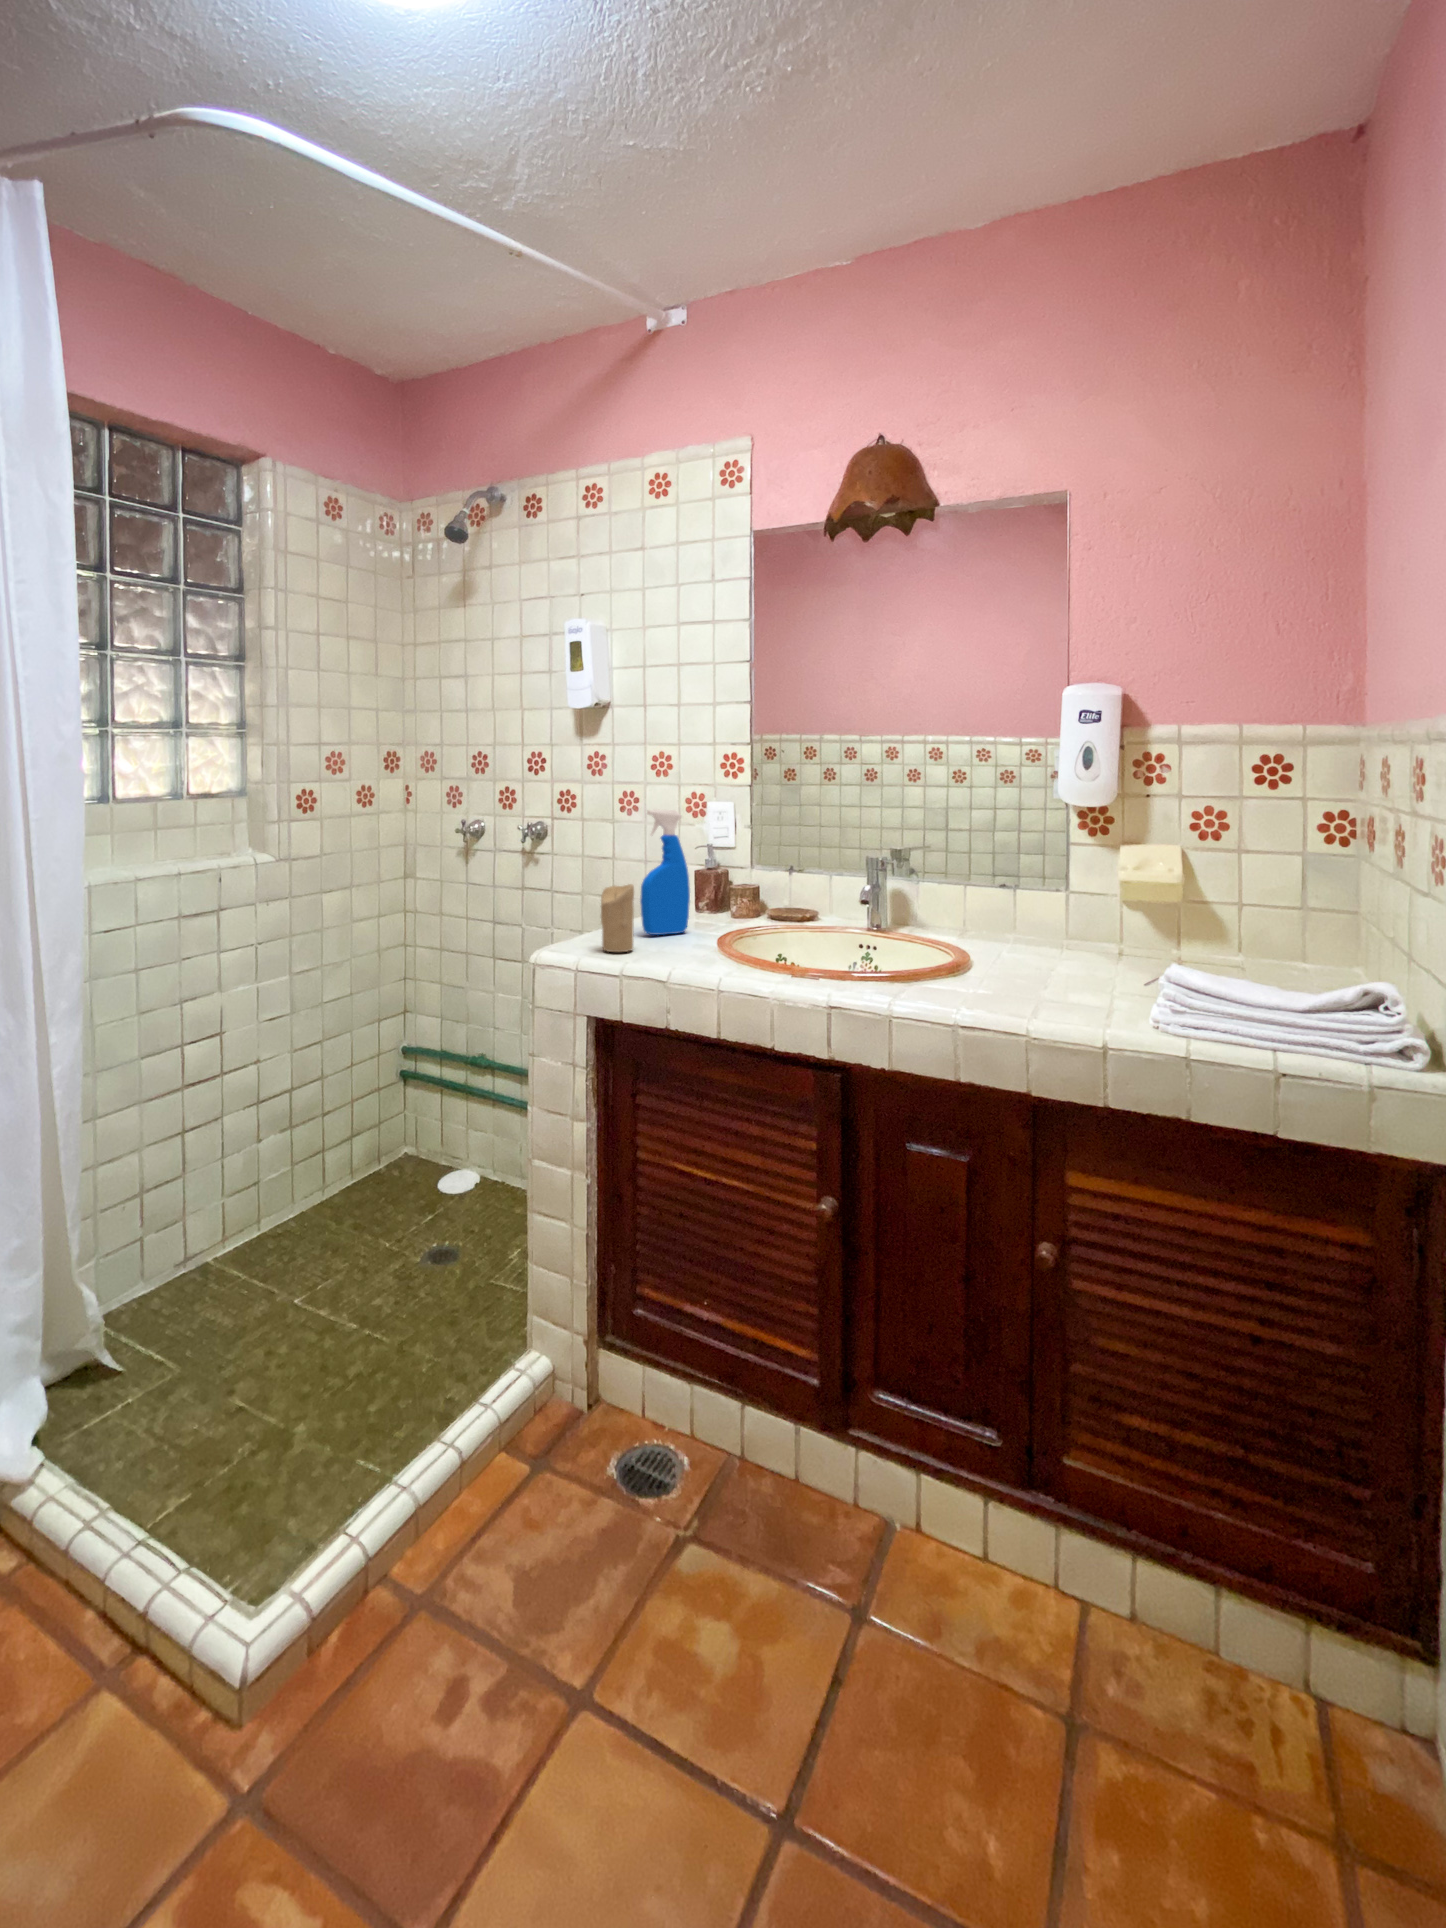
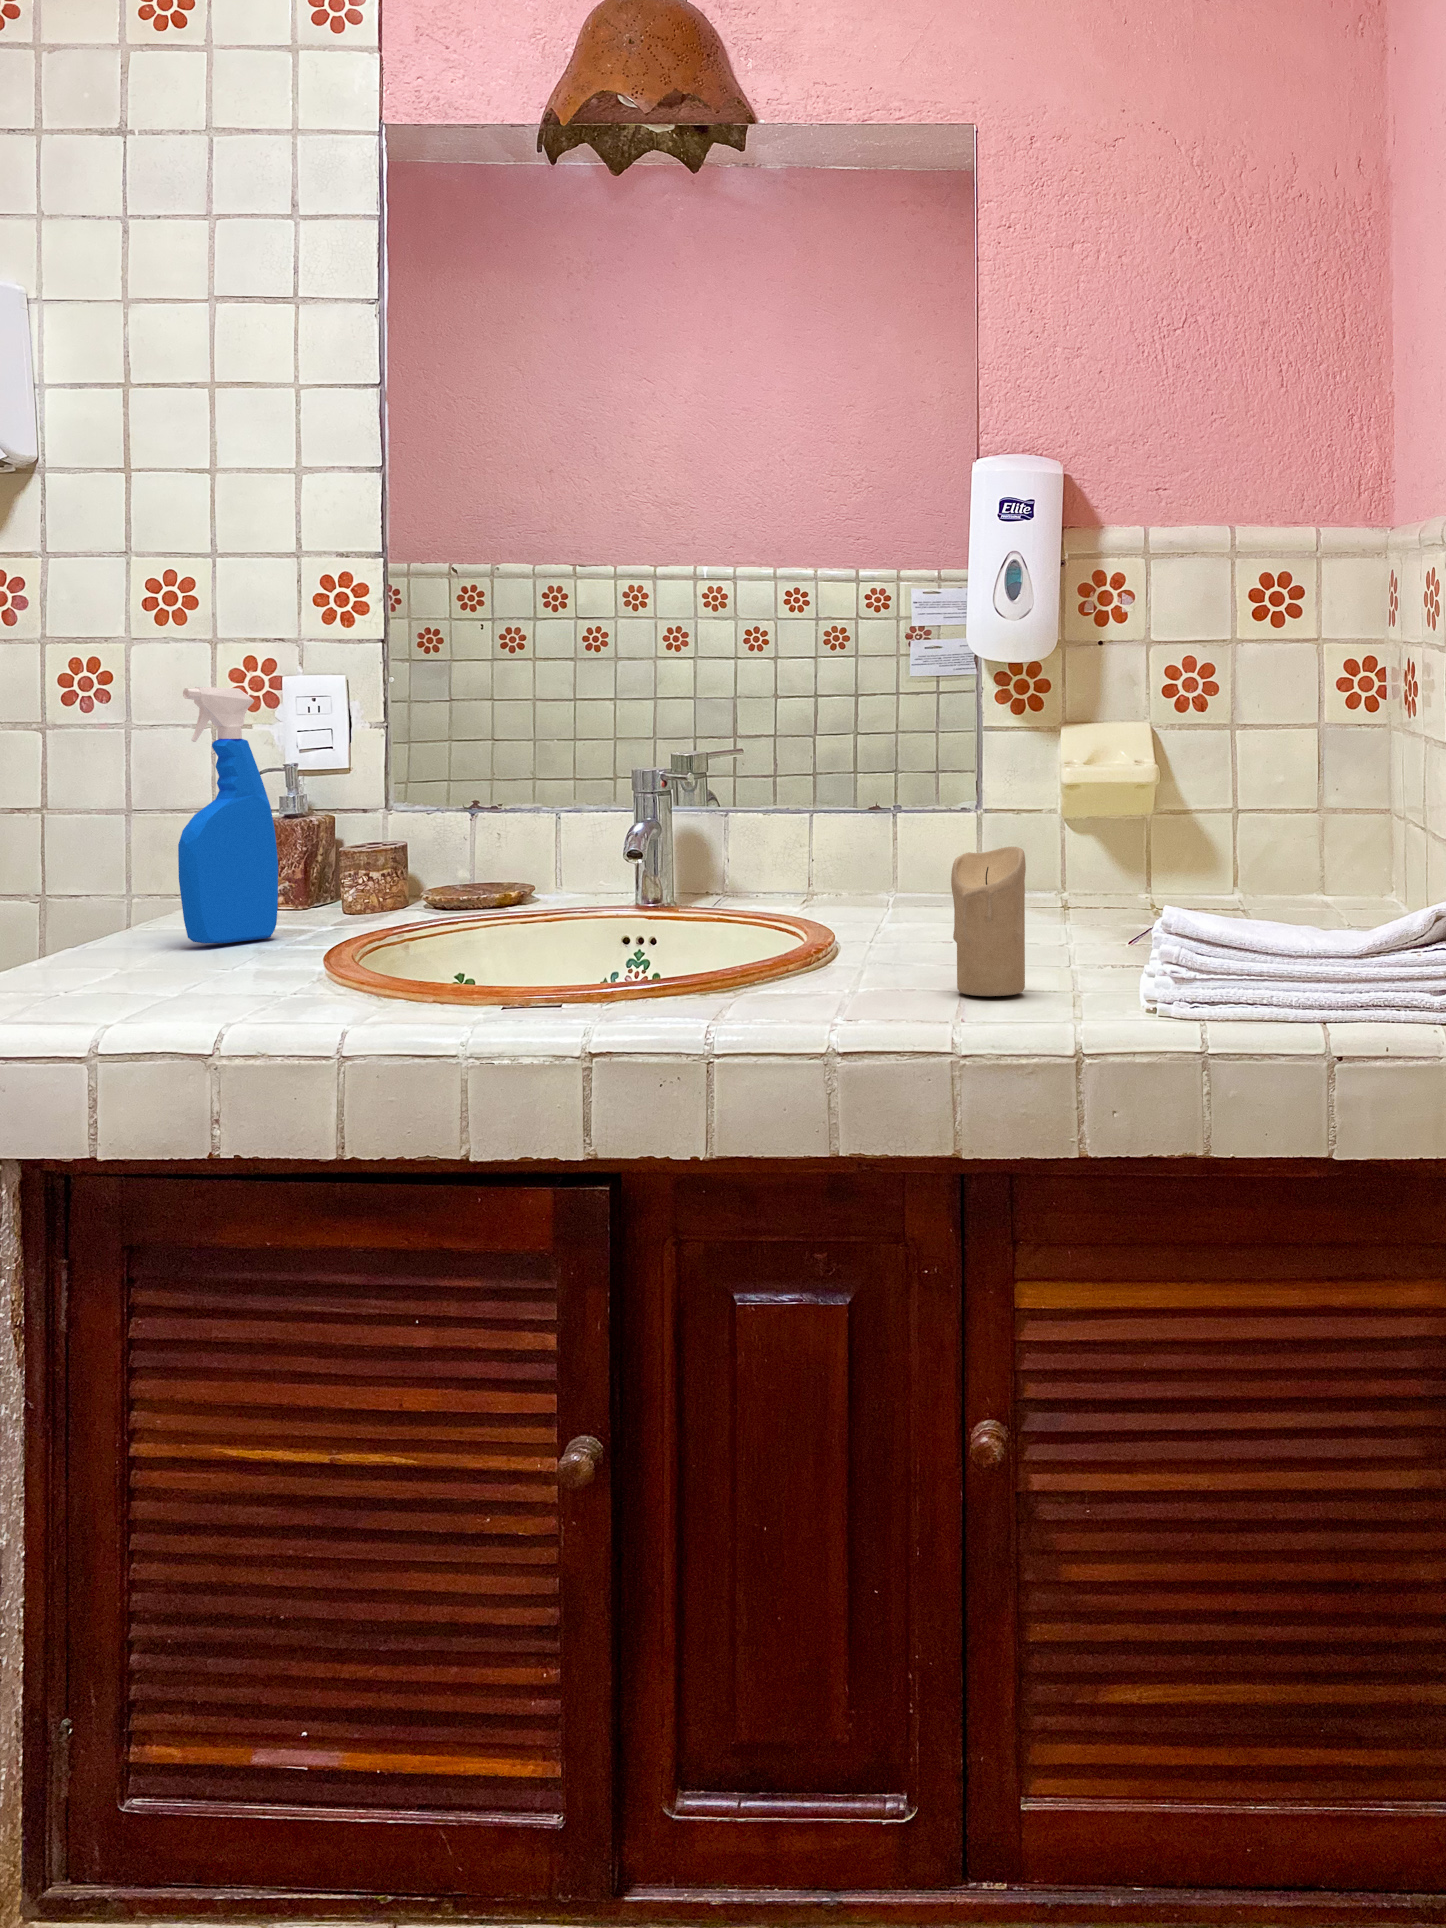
candle: present [601,884,634,952] -> present [951,847,1026,996]

